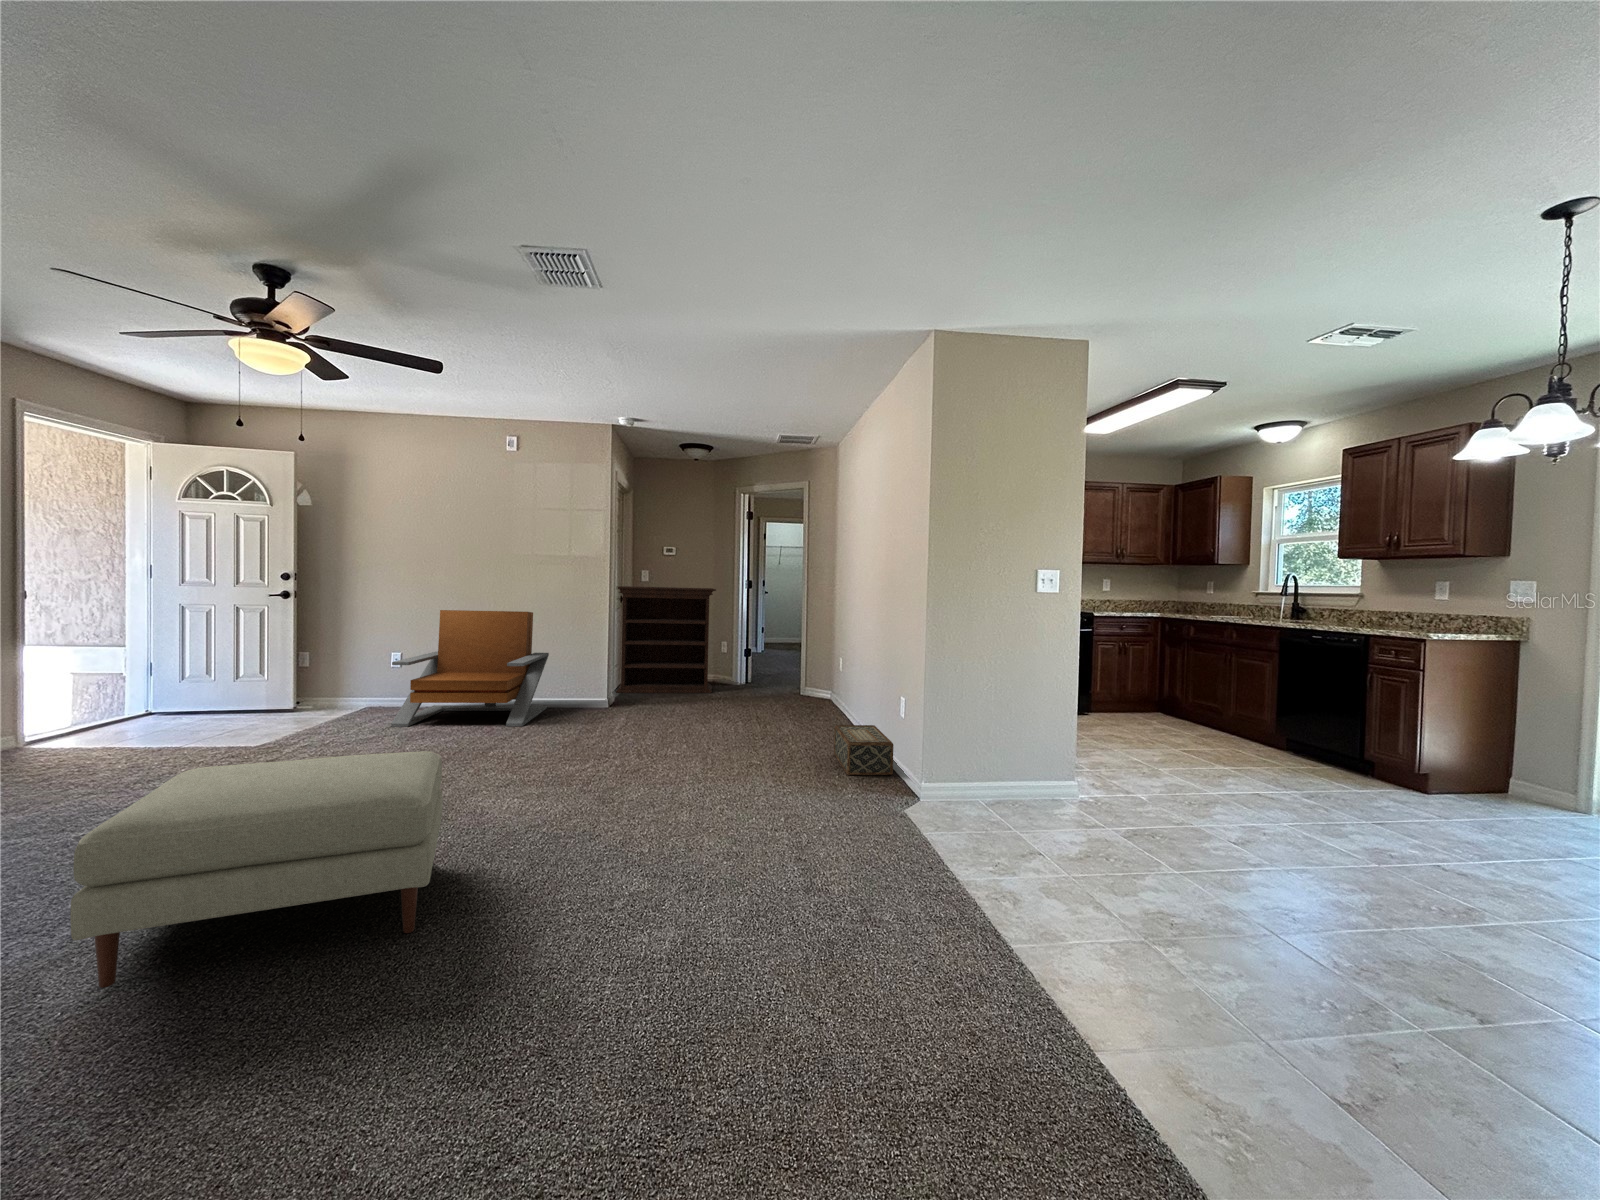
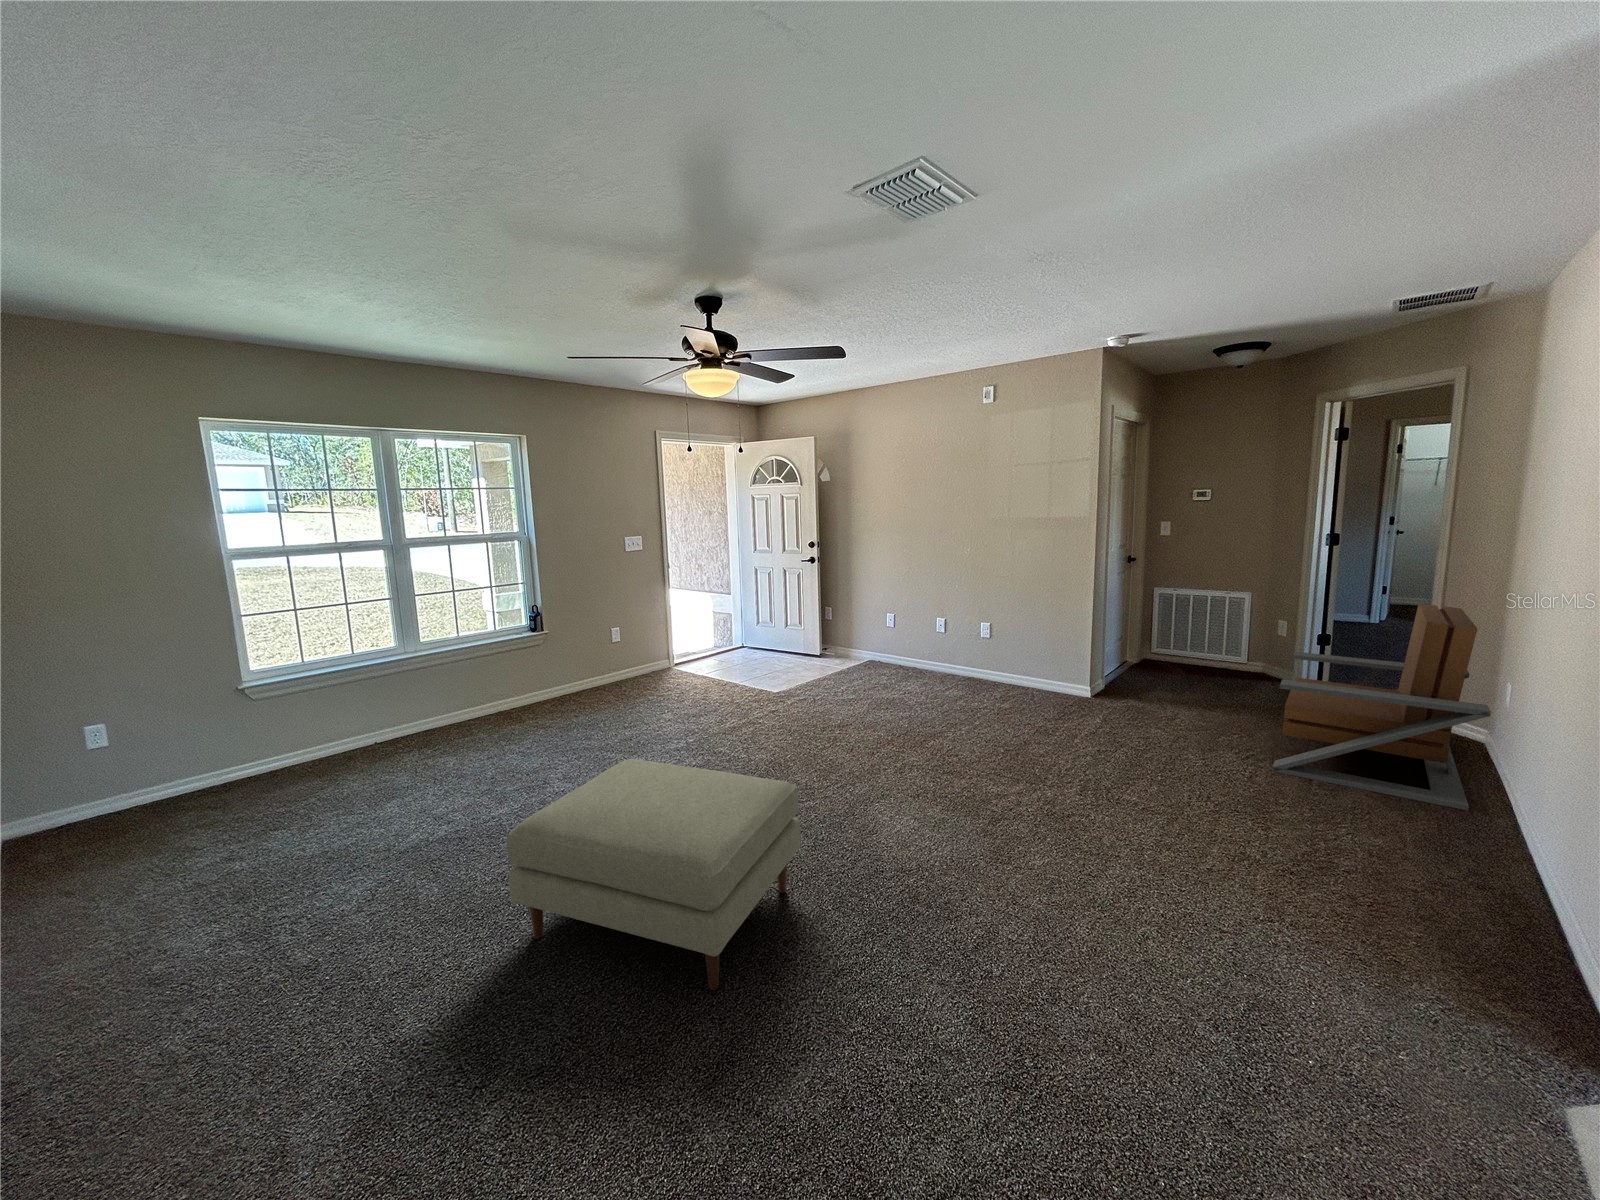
bookshelf: present [616,586,716,693] -> none [1114,544,1270,692]
lounge chair: present [391,610,549,727] -> present [1272,603,1491,810]
woven basket: present [834,725,894,775] -> none [1432,832,1582,983]

